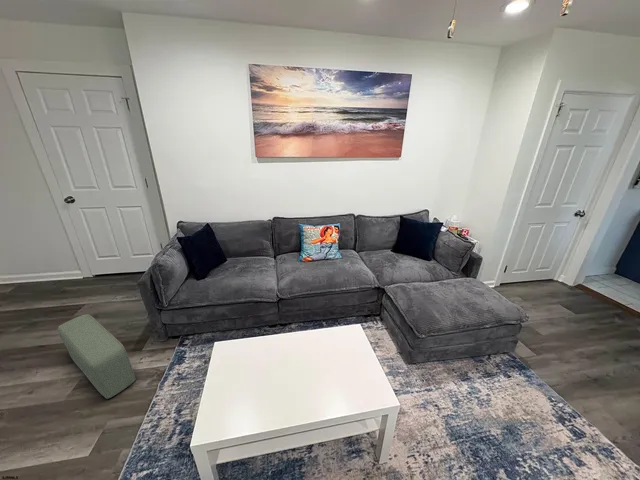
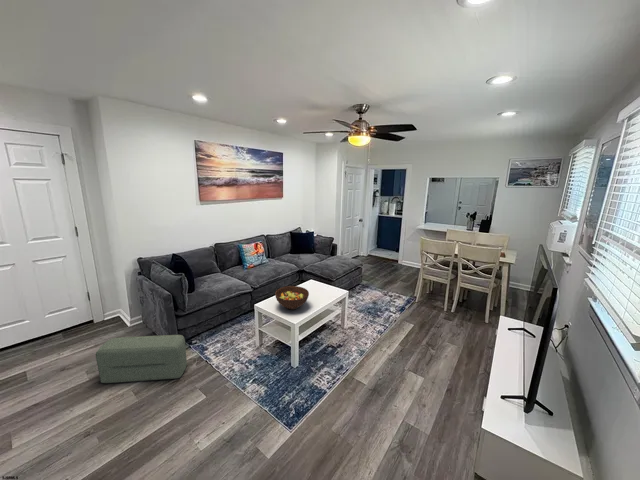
fruit bowl: none [226,332,295,394] -> present [275,286,309,309]

